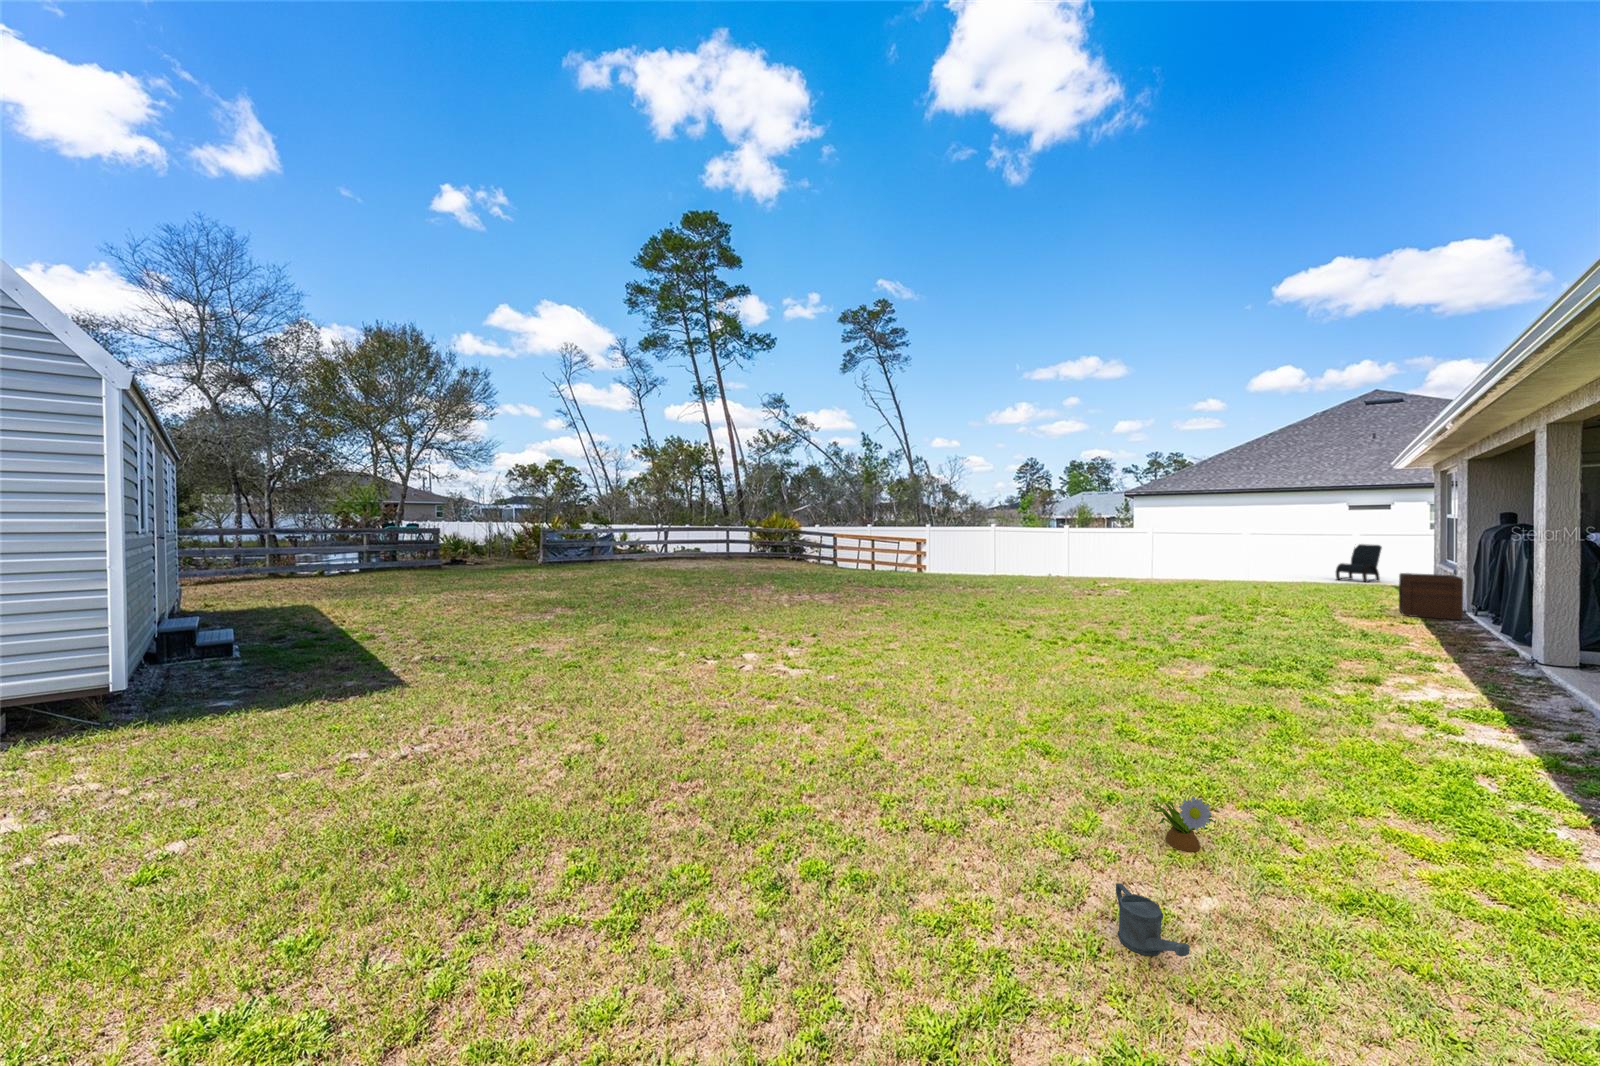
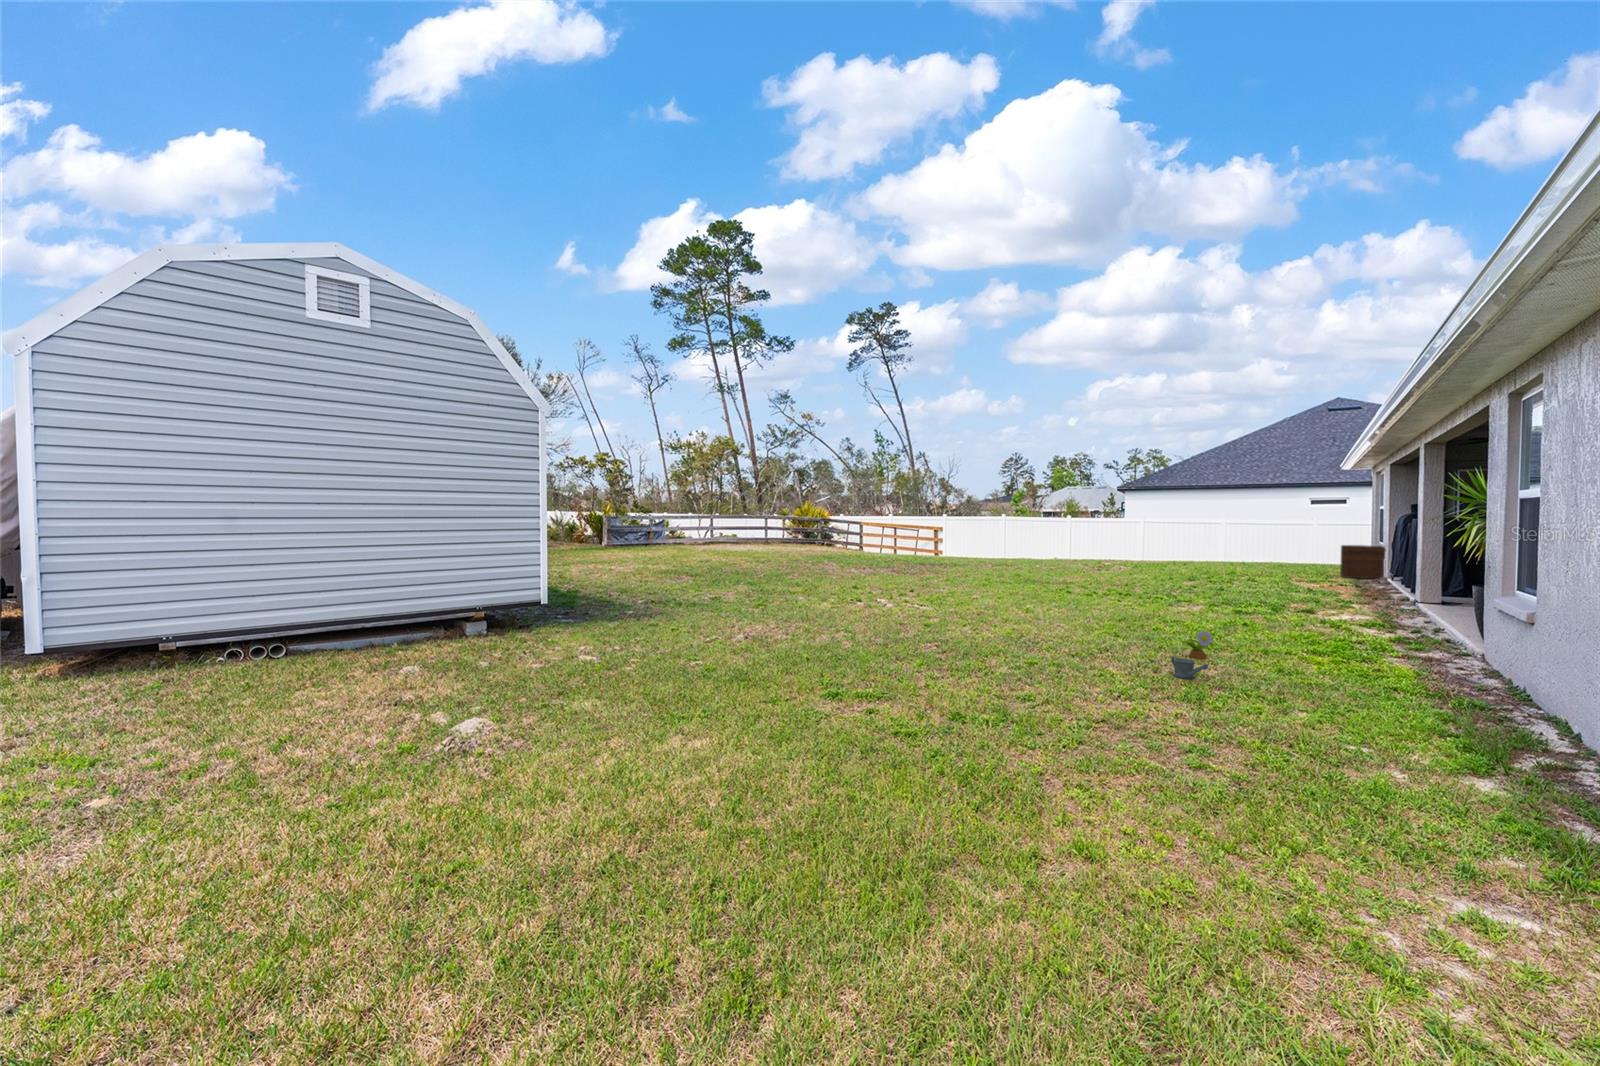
lounge chair: present [1336,544,1382,582] -> none [1297,527,1334,559]

